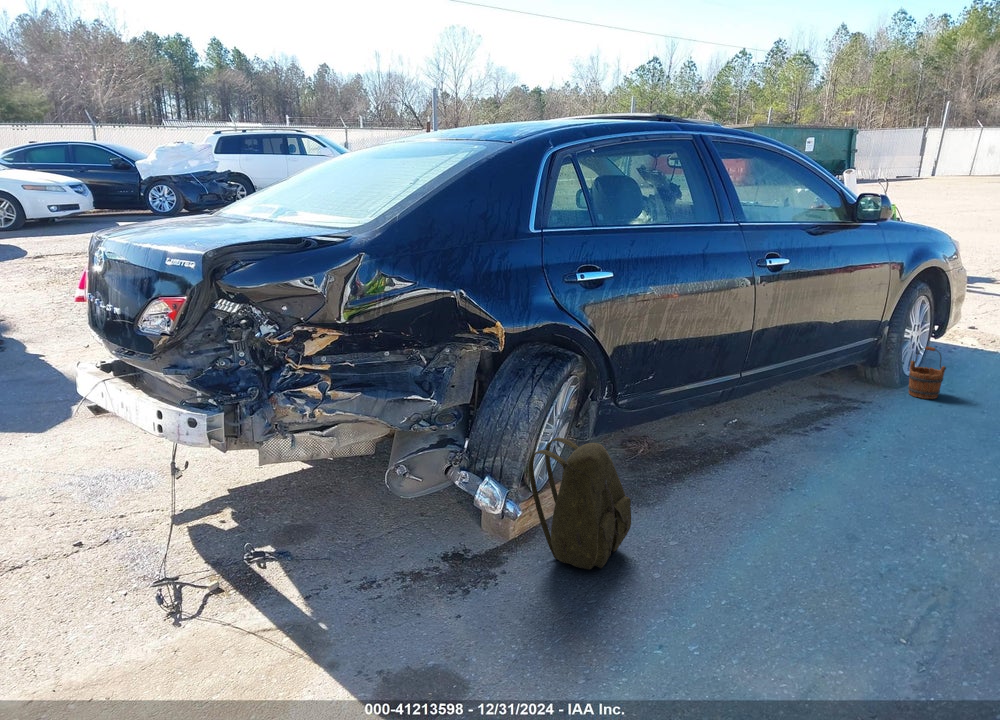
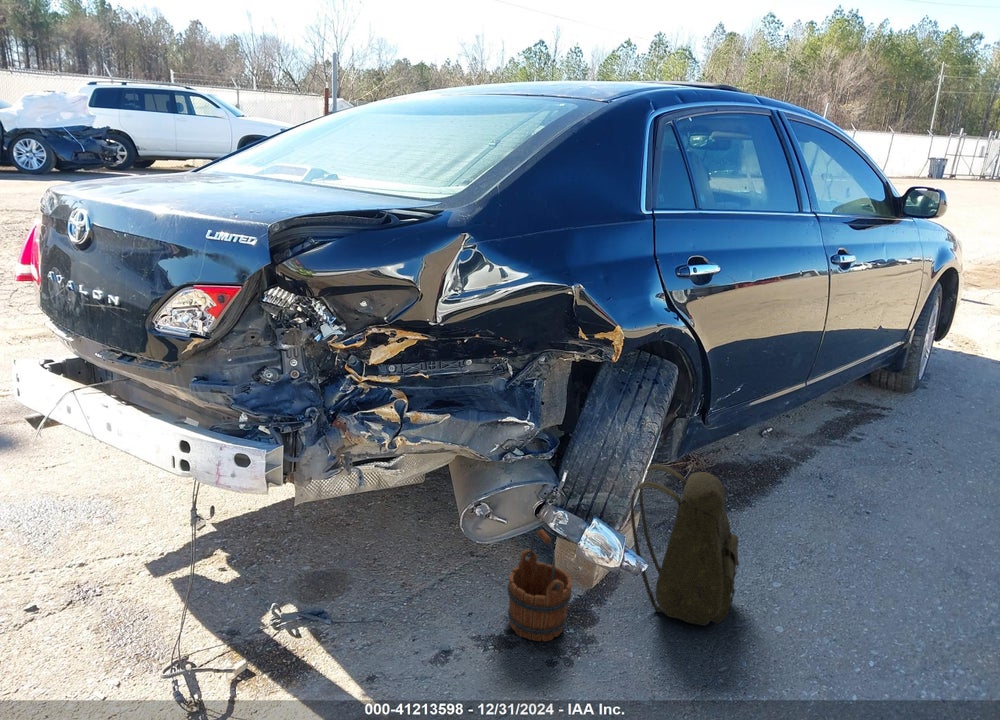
wooden bucket: present [908,347,946,399] -> present [508,530,572,641]

